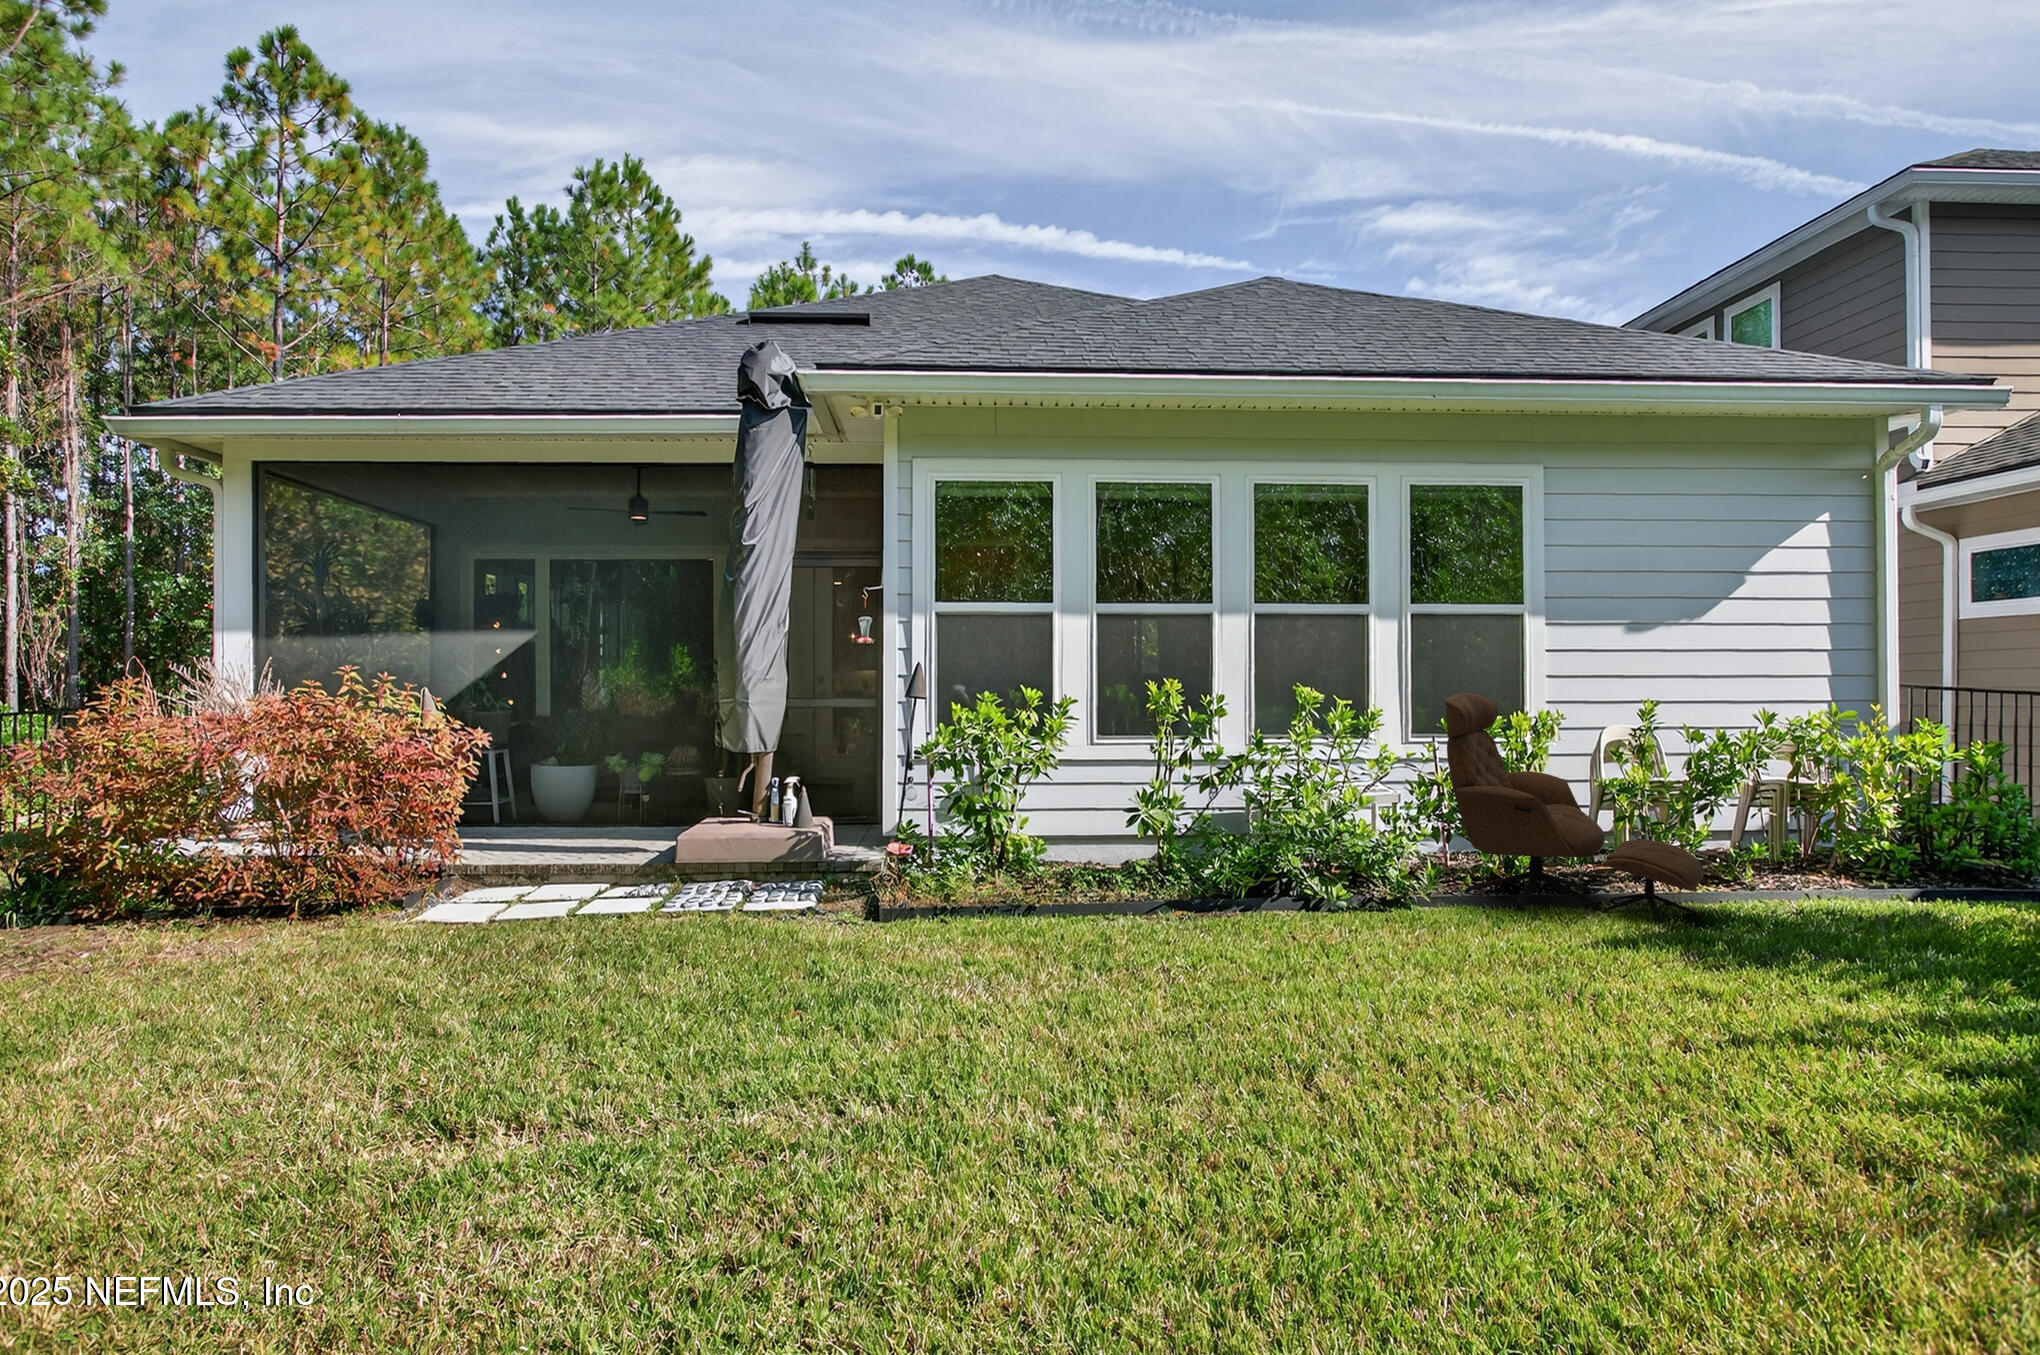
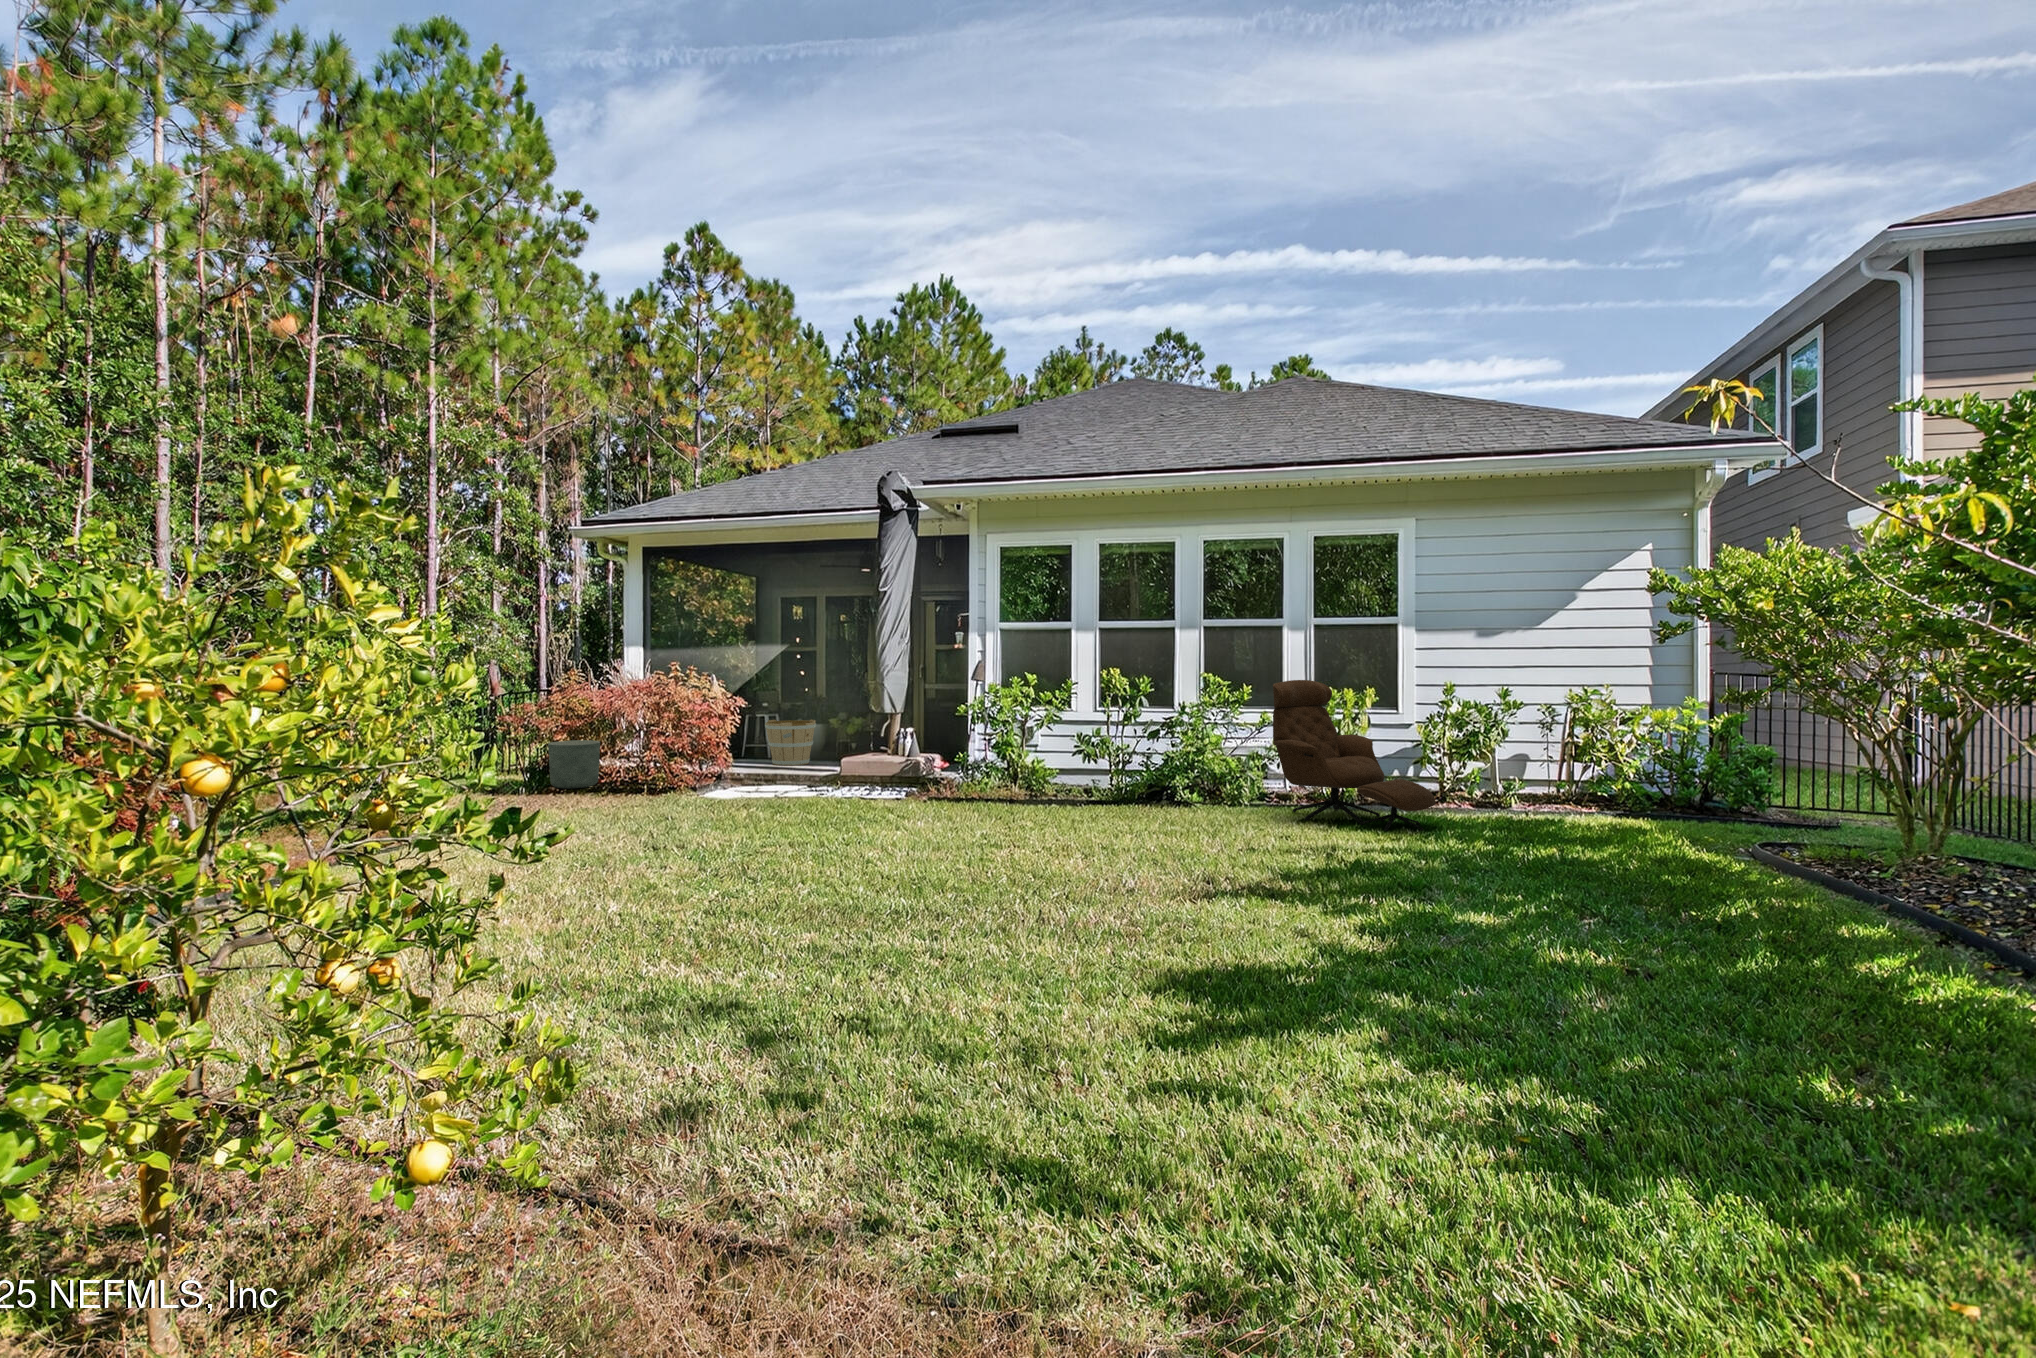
wooden bucket: none [501,762,589,842] -> present [765,719,816,766]
planter: none [84,828,202,929] -> present [548,740,600,789]

